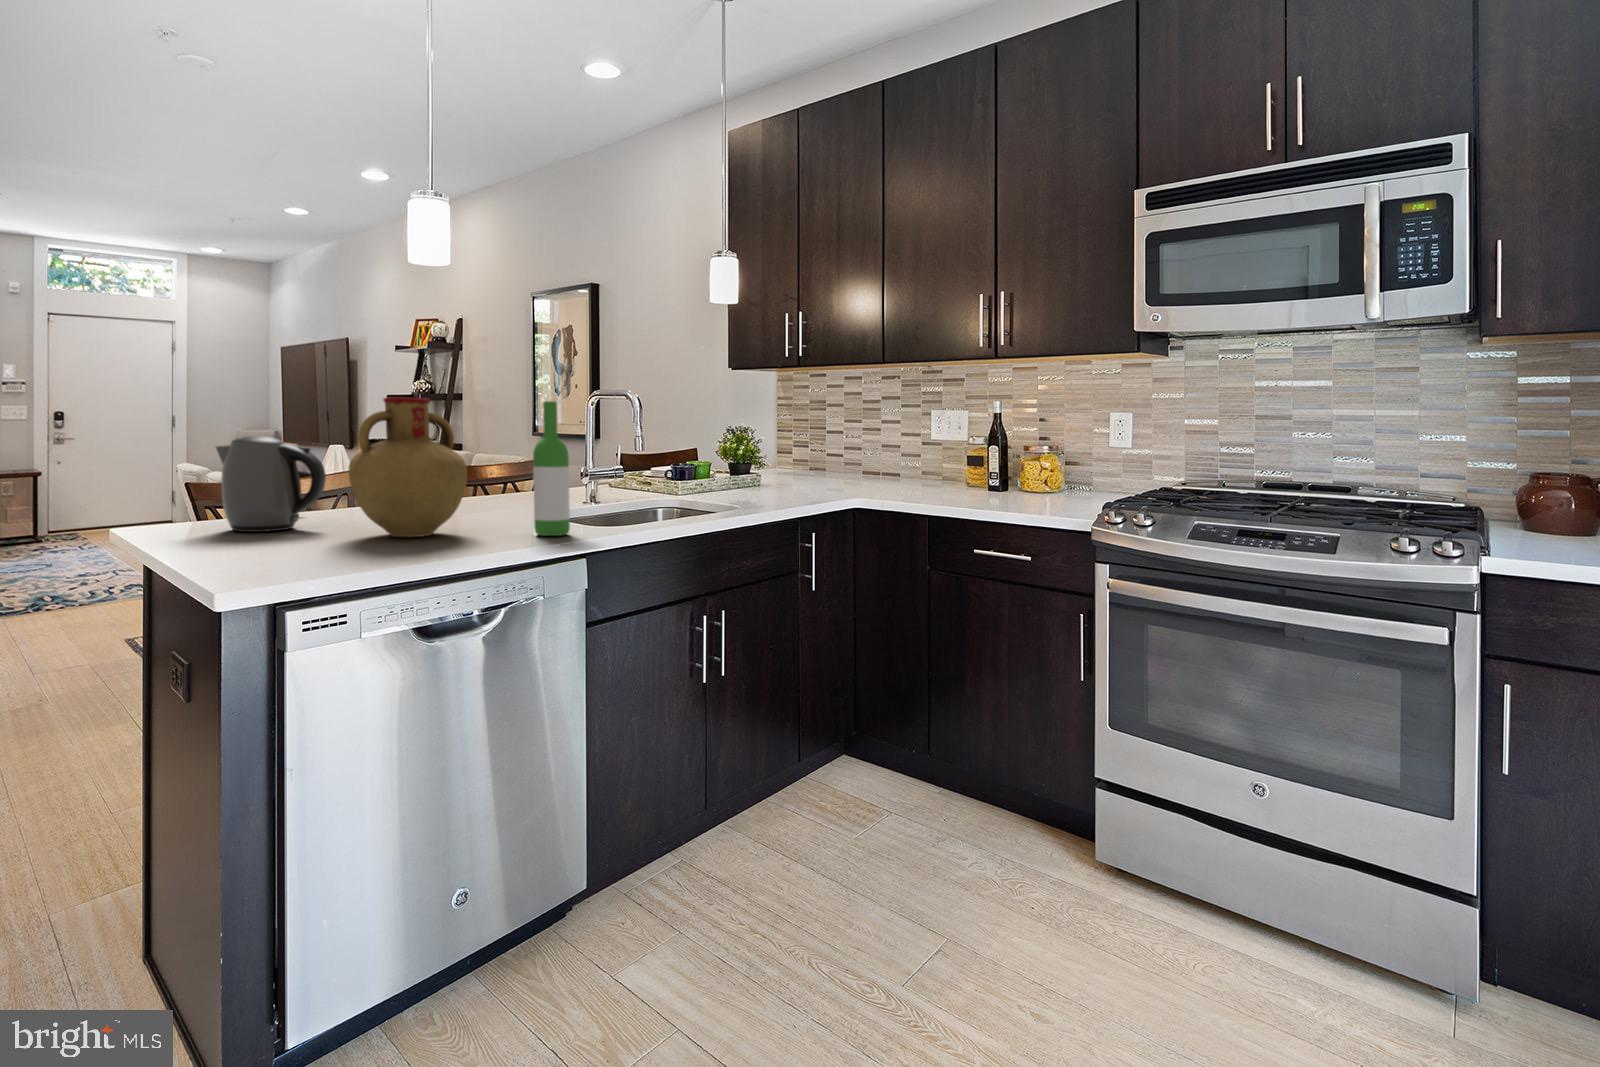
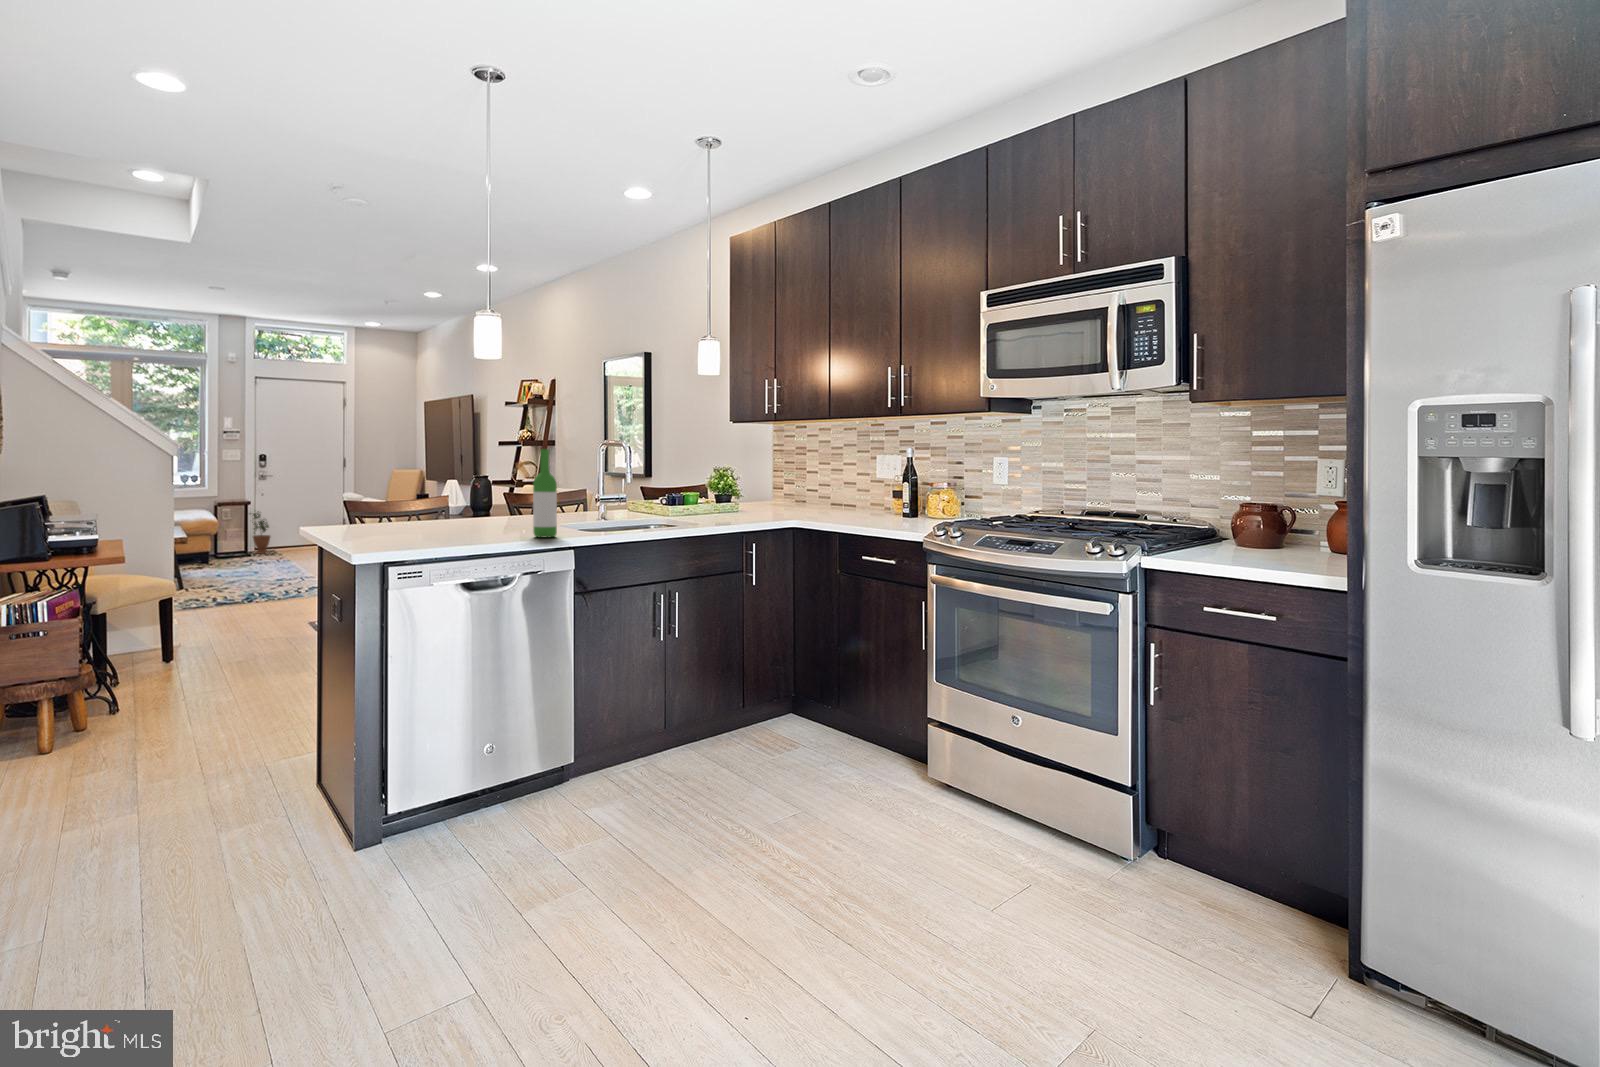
vase: present [349,397,467,537] -> none [418,447,493,536]
kettle: present [216,436,326,532] -> none [342,471,408,532]
potted plant: none [45,481,77,537] -> present [253,511,270,554]

